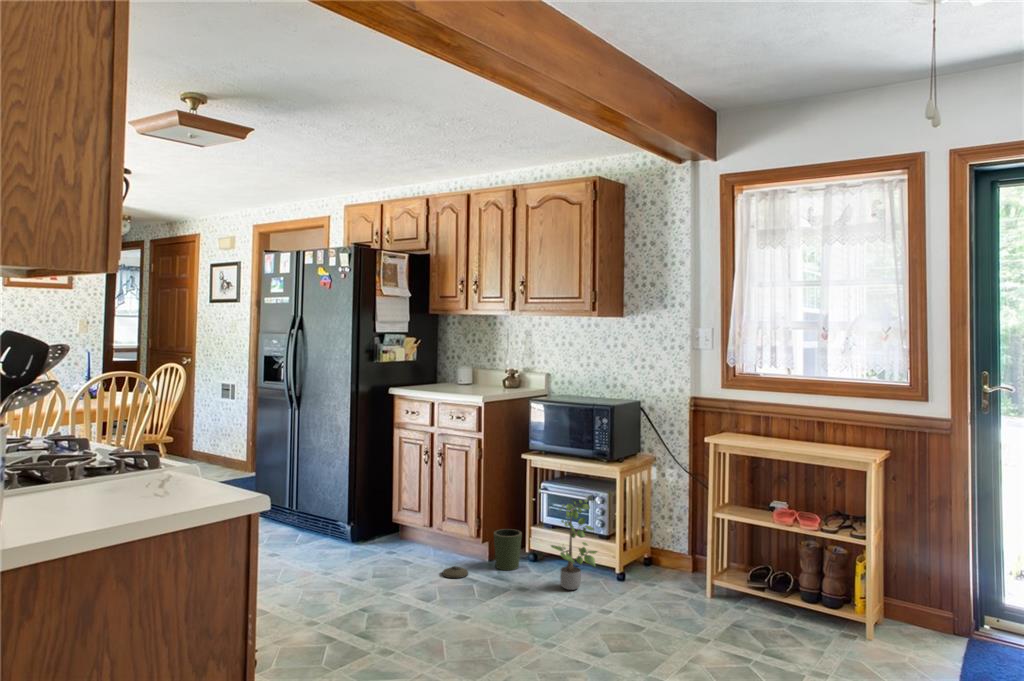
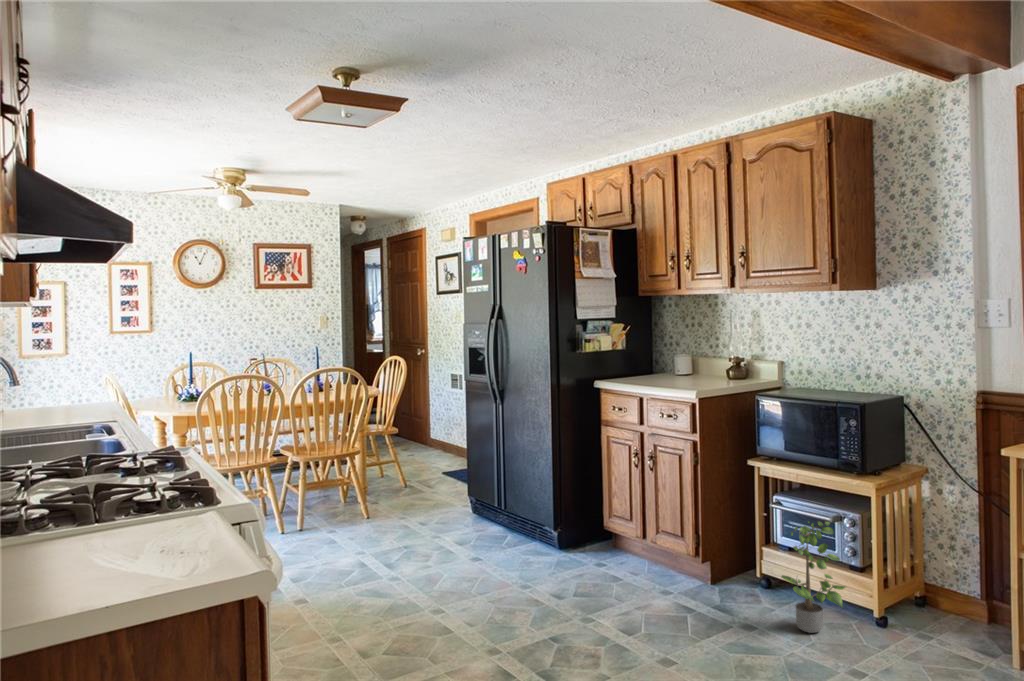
trash can: present [442,529,522,578] -> none [652,548,749,603]

